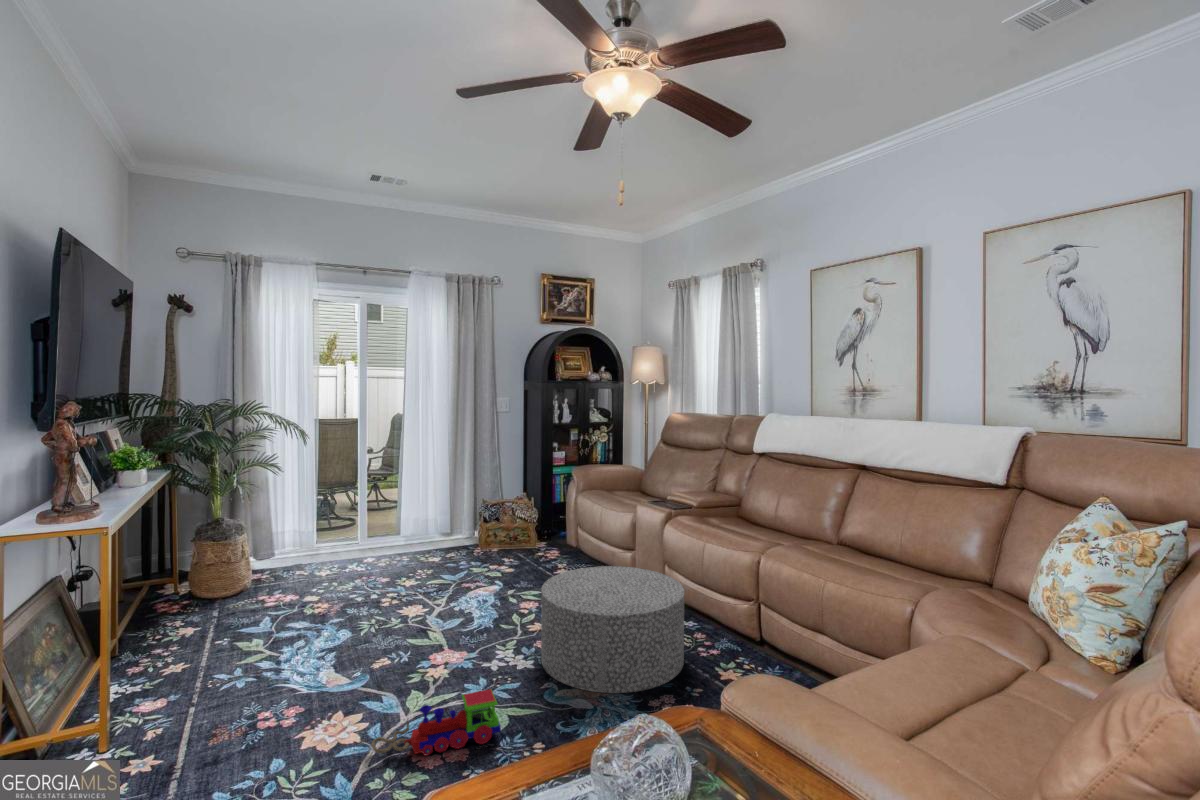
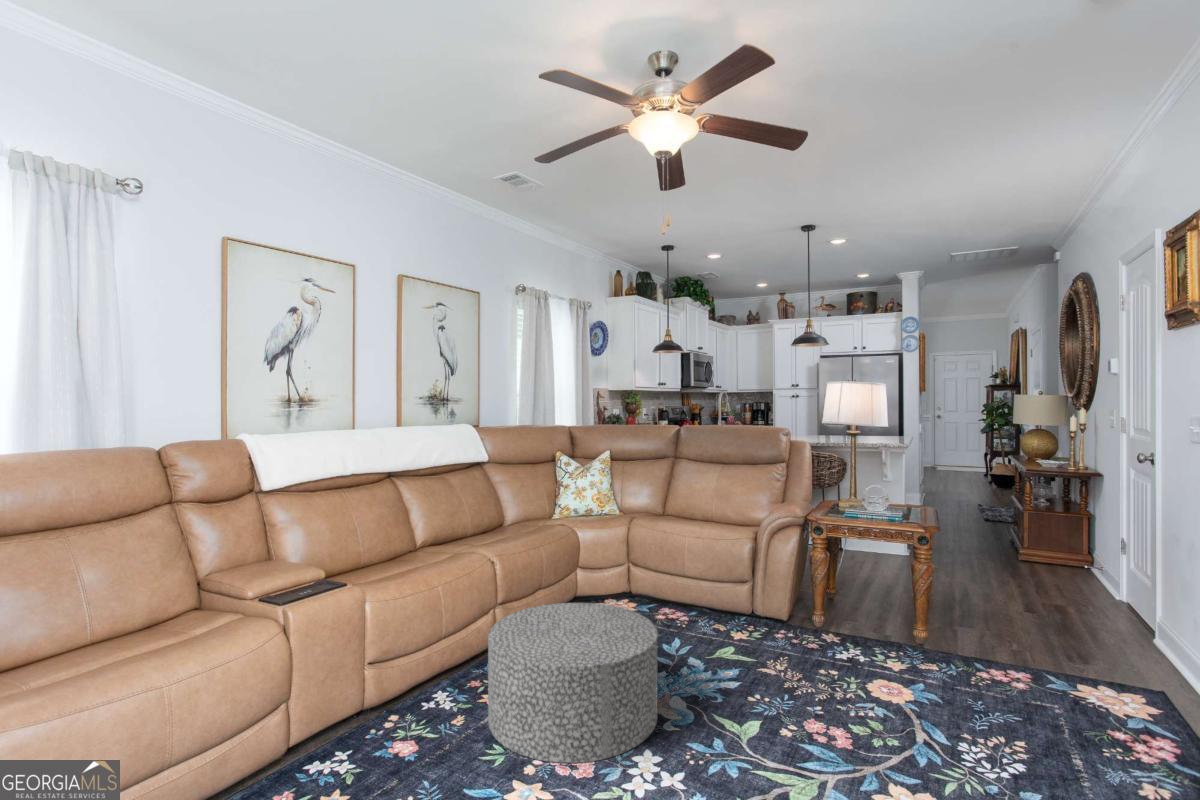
toy train: present [371,689,501,755] -> none [763,677,887,756]

